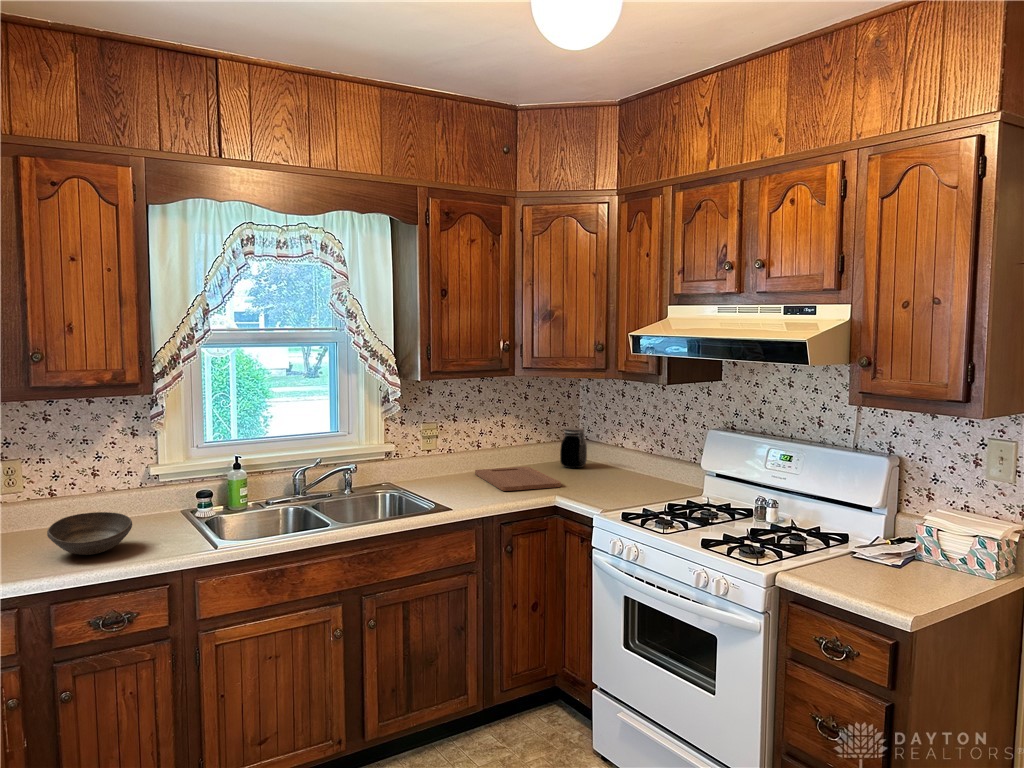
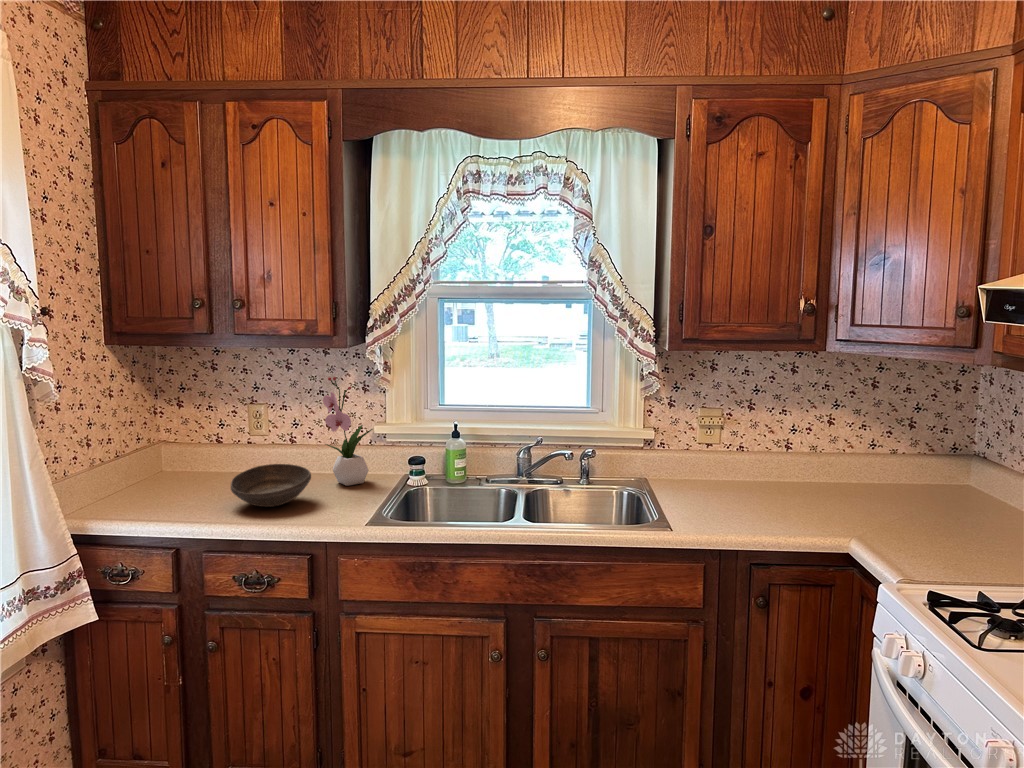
flower arrangement: none [110,423,162,527] -> present [323,377,373,486]
jar: present [560,428,587,468] -> none [917,437,968,502]
cutting board: present [475,467,561,491] -> none [771,480,884,527]

